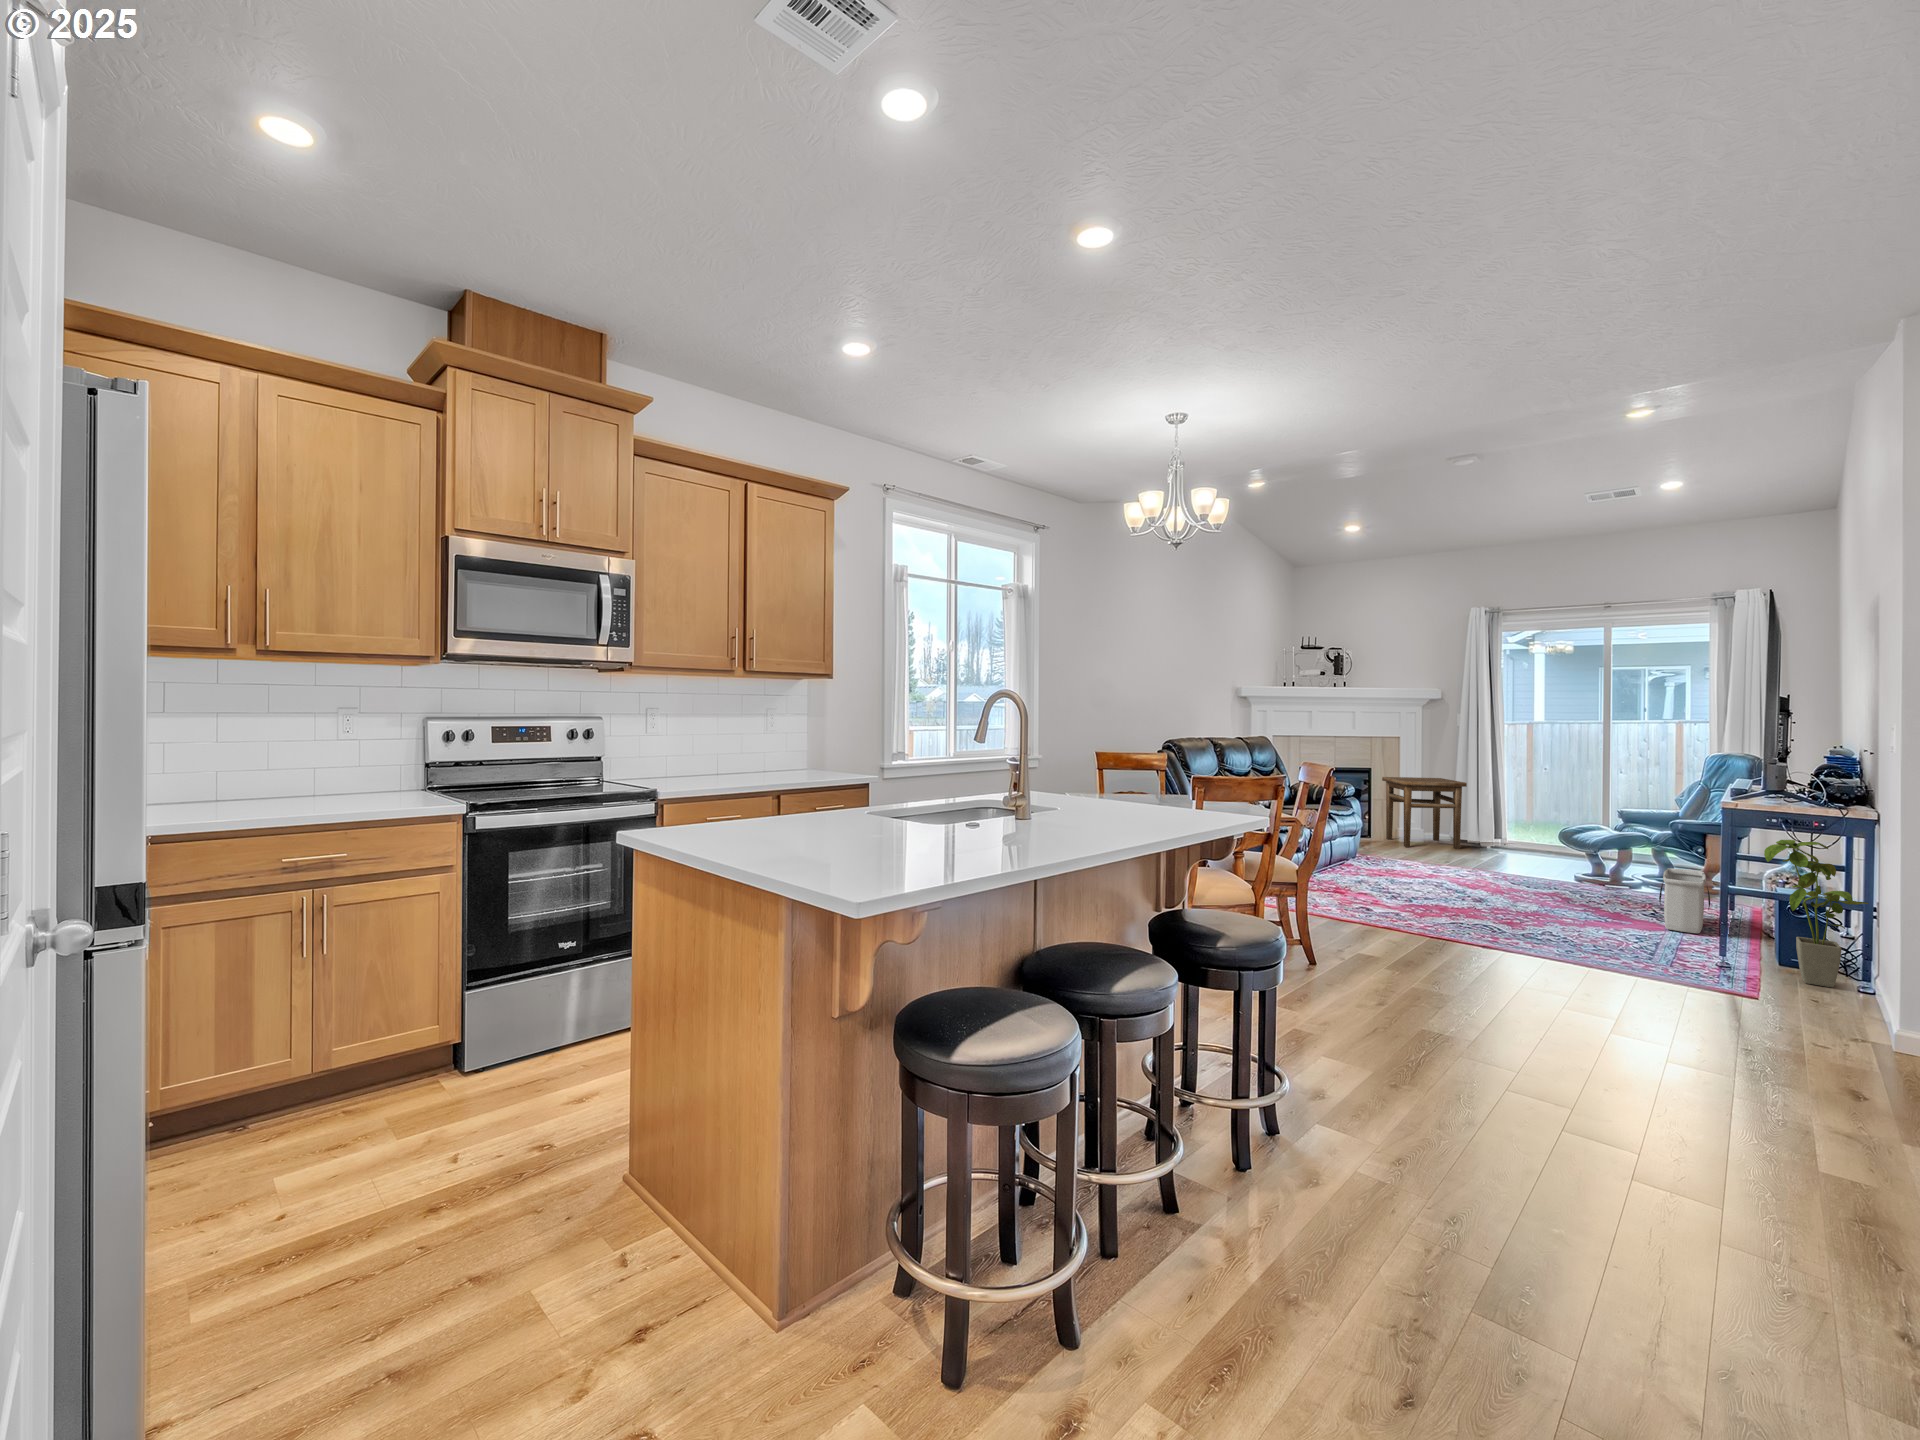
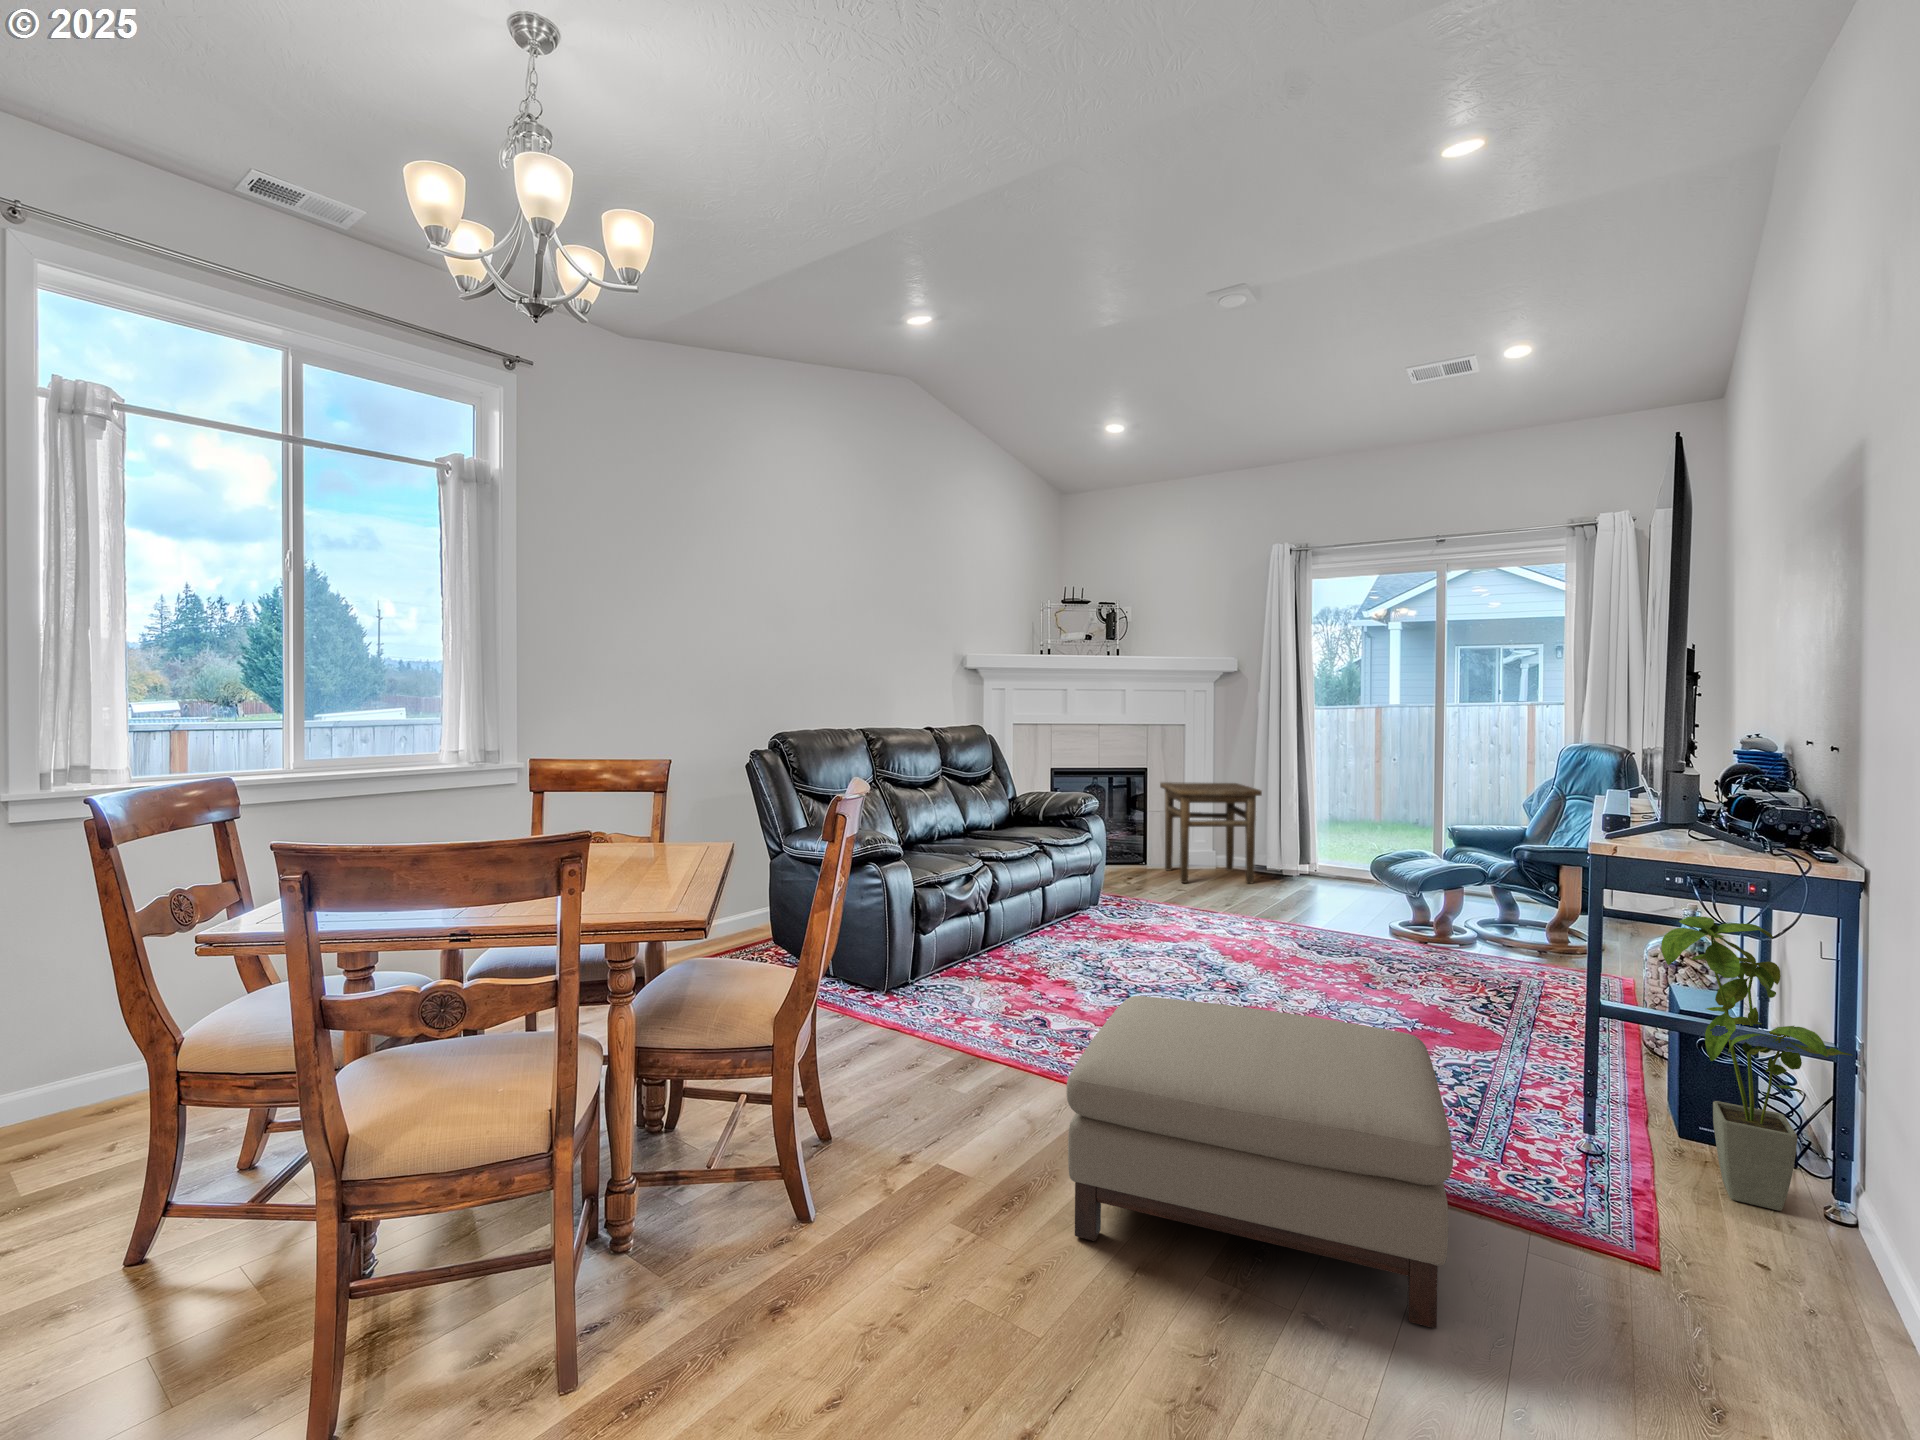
storage bin: present [1659,868,1710,933] -> none [1491,935,1567,1057]
ottoman: none [1447,878,1653,1005] -> present [1067,996,1453,1328]

